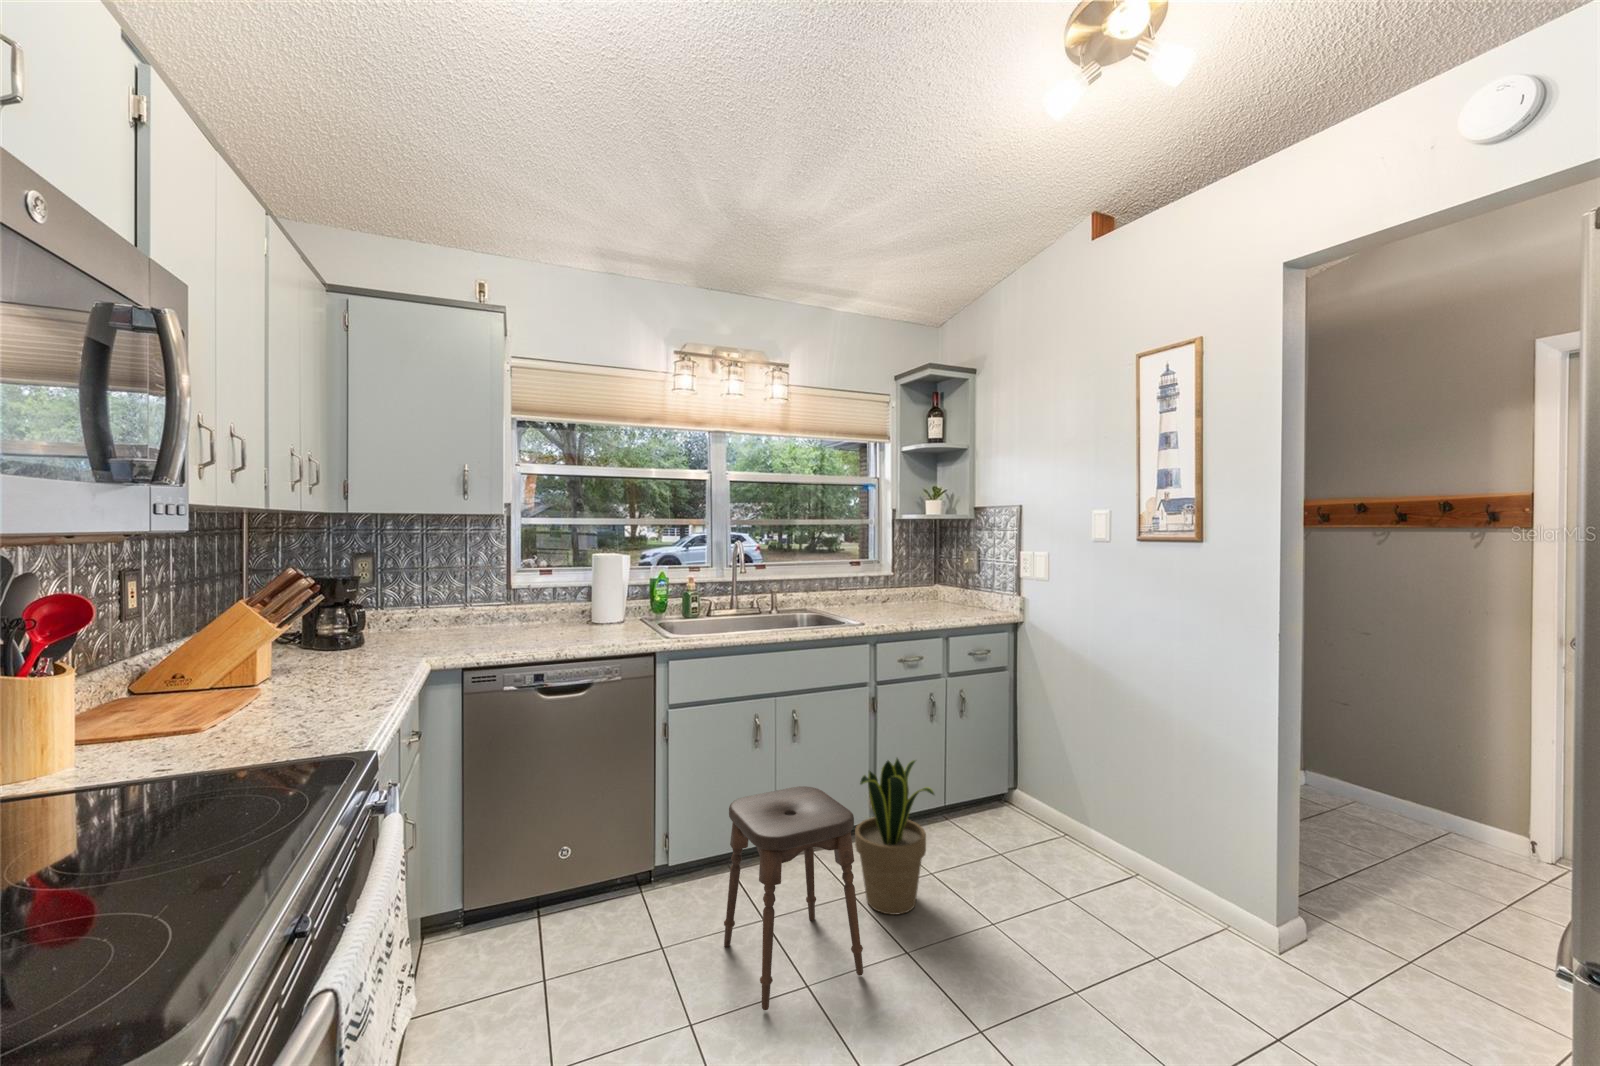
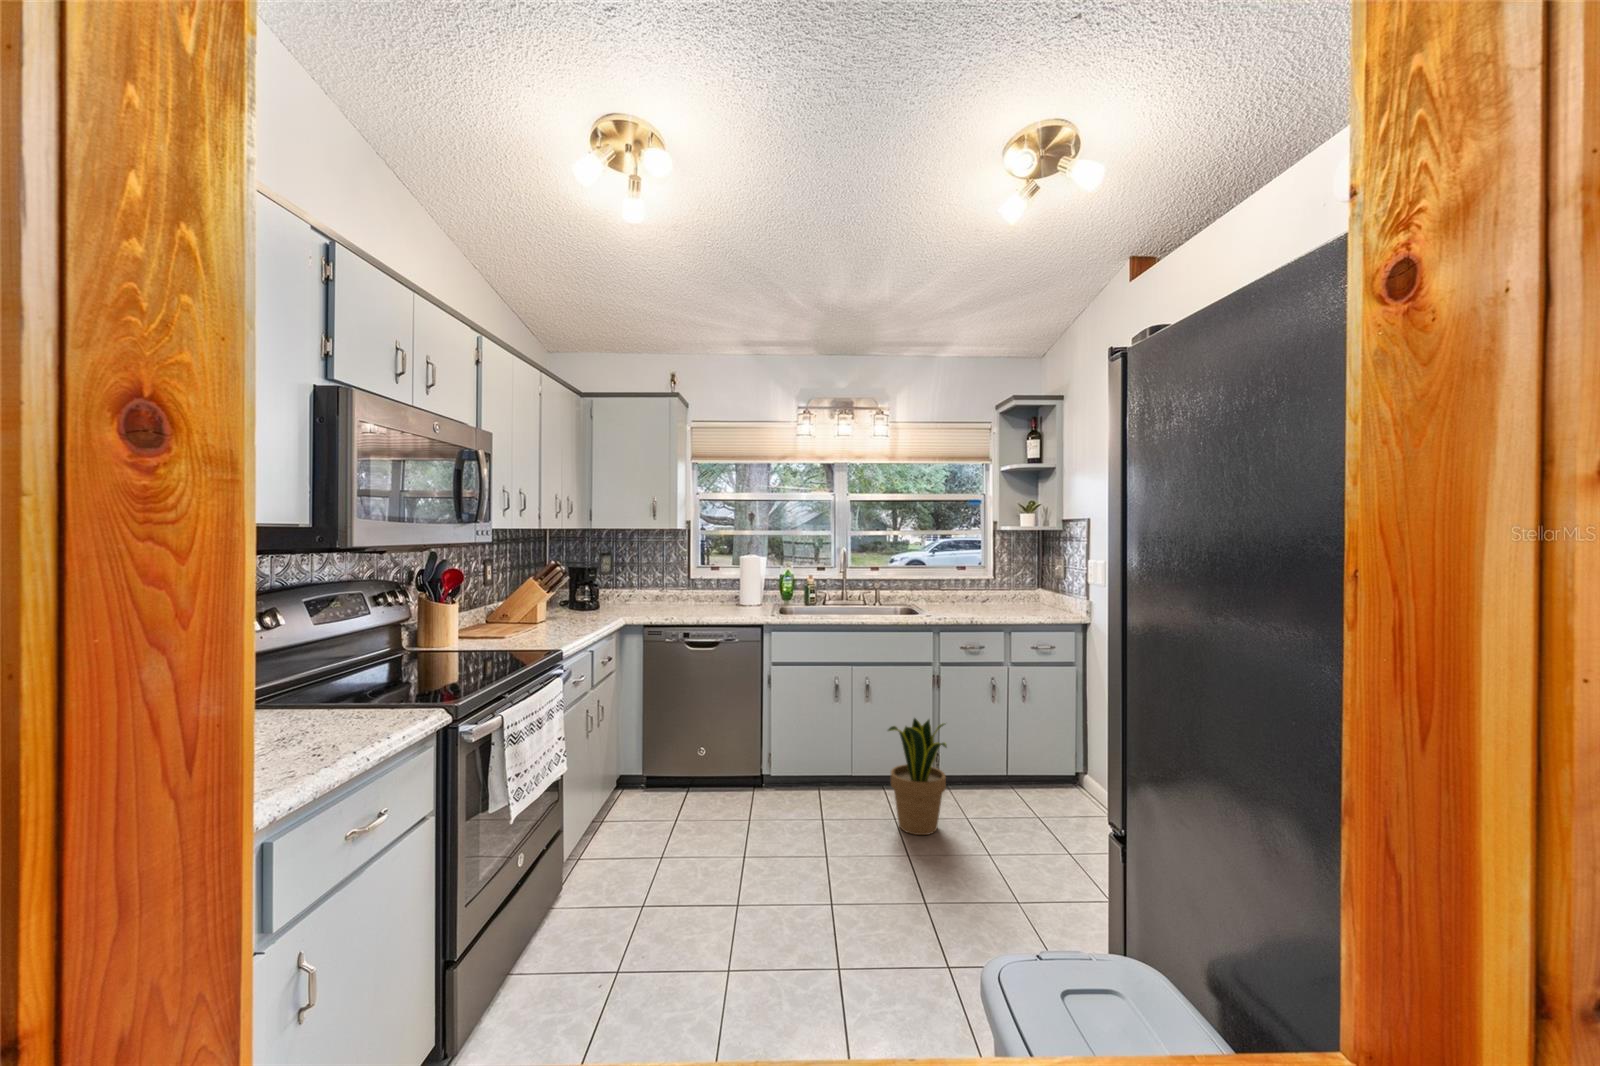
stool: present [724,786,863,1010] -> none [785,726,865,860]

